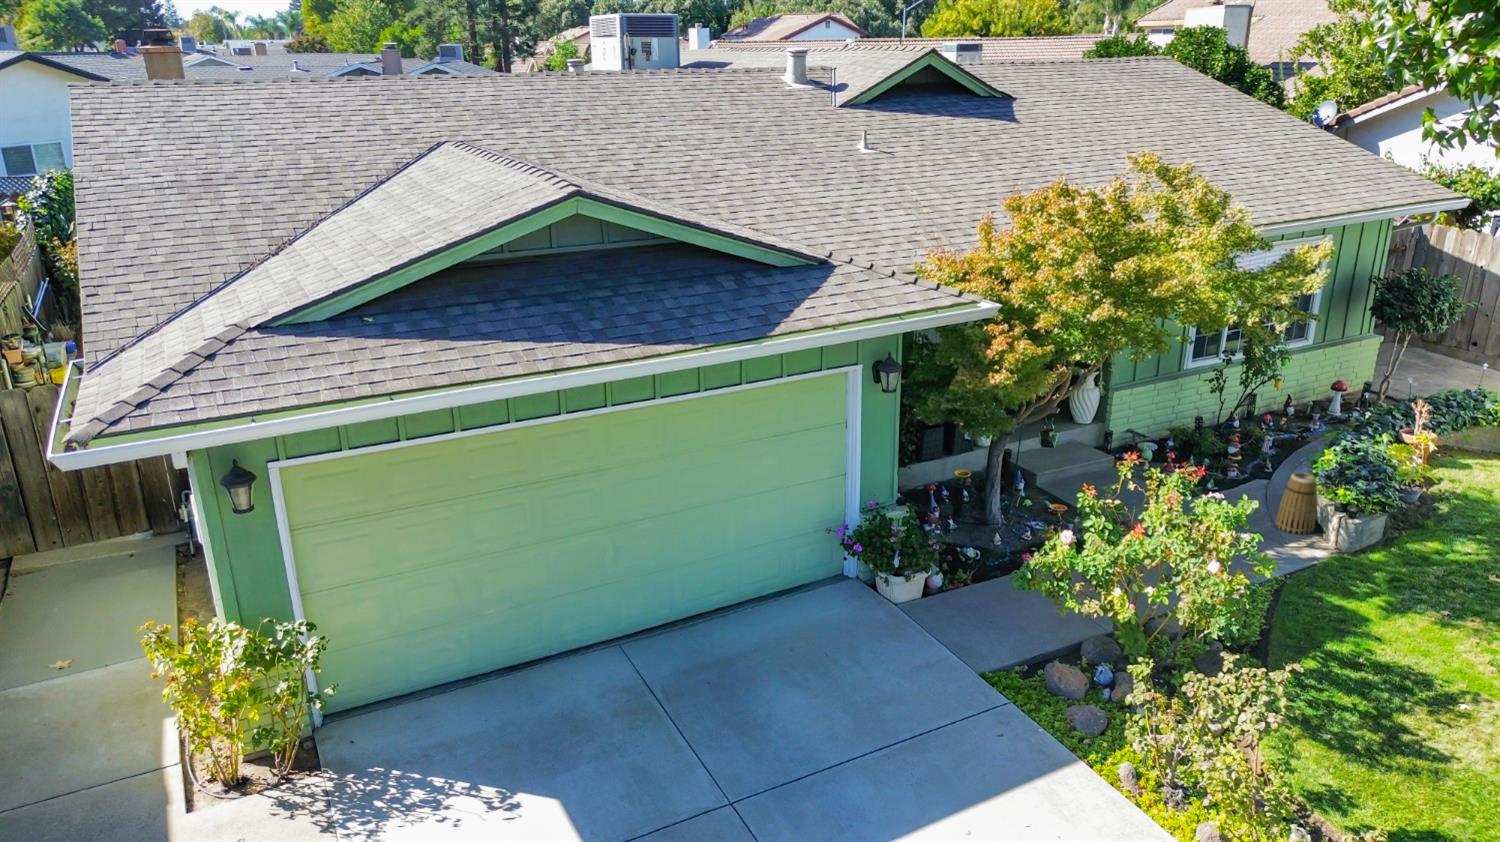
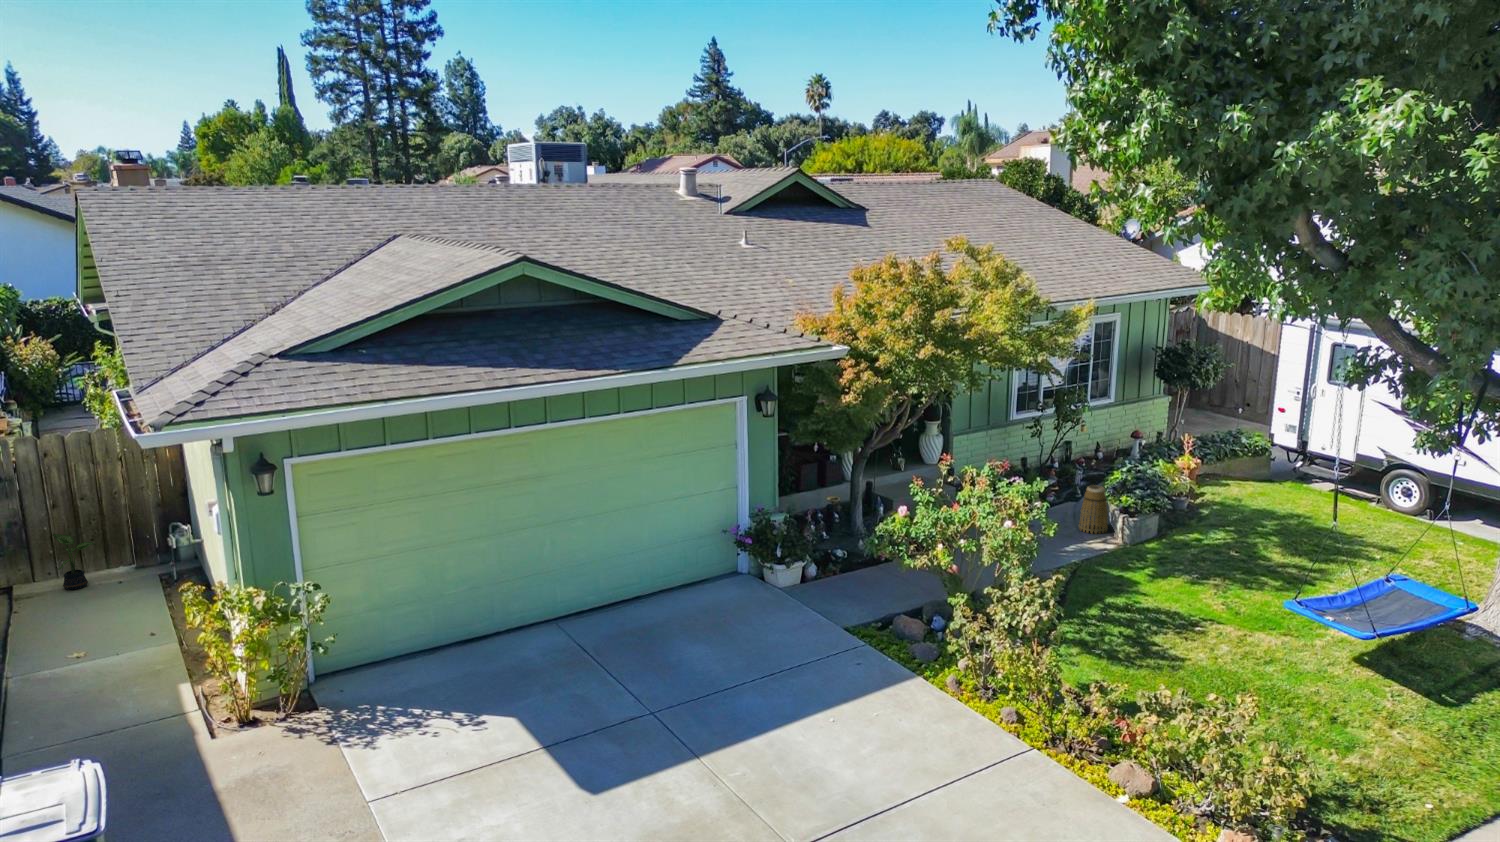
potted plant: none [51,505,100,569] -> present [53,534,95,590]

